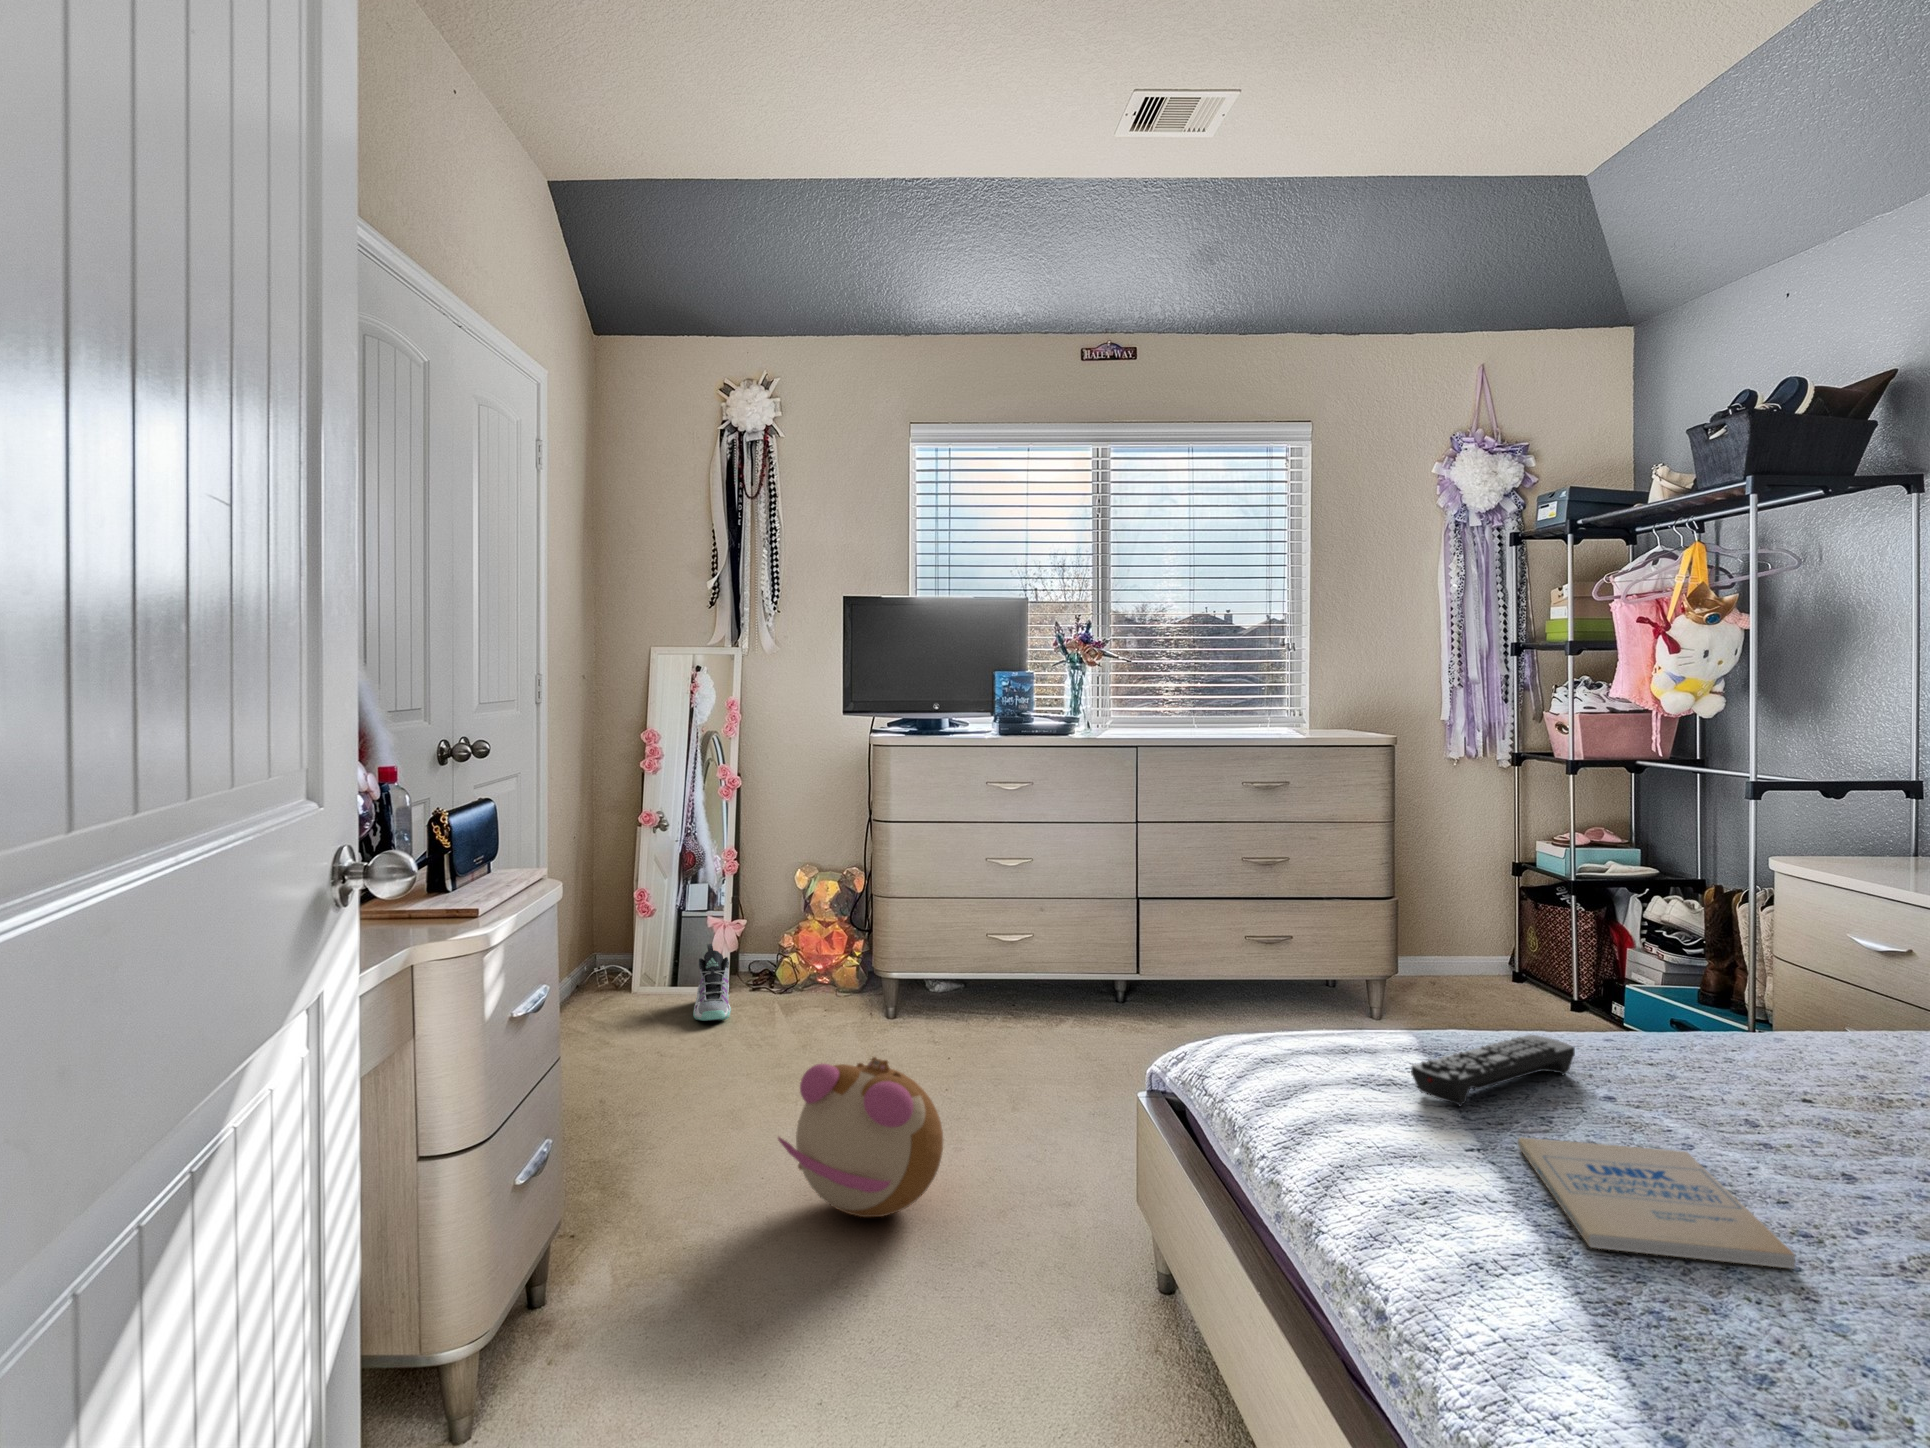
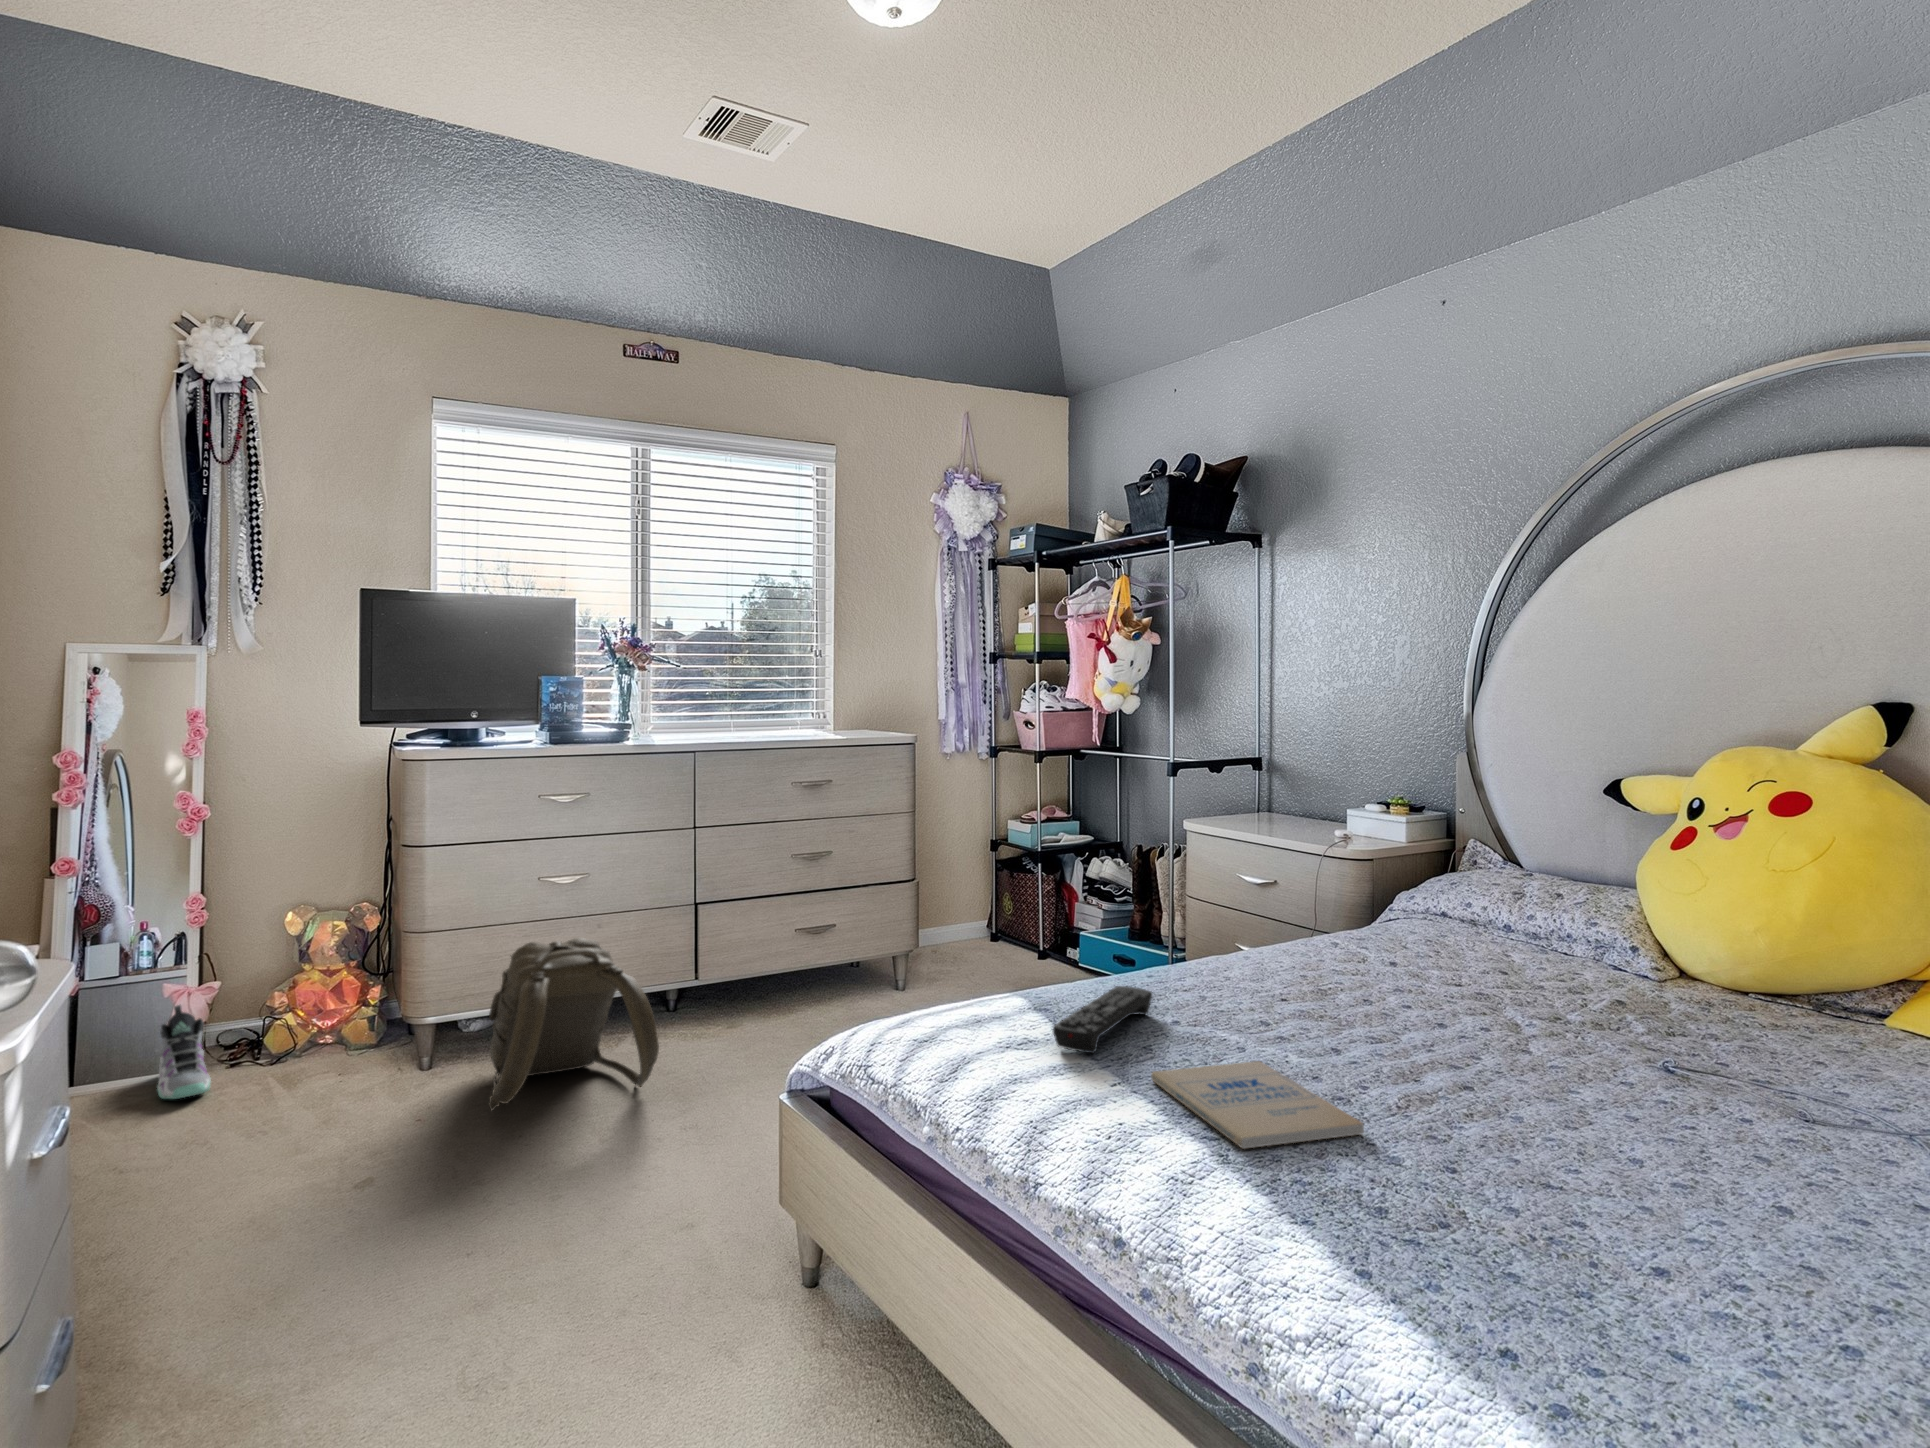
backpack: none [928,921,1082,1074] -> present [488,937,659,1111]
plush toy: present [778,1057,943,1217] -> none [363,1103,555,1282]

